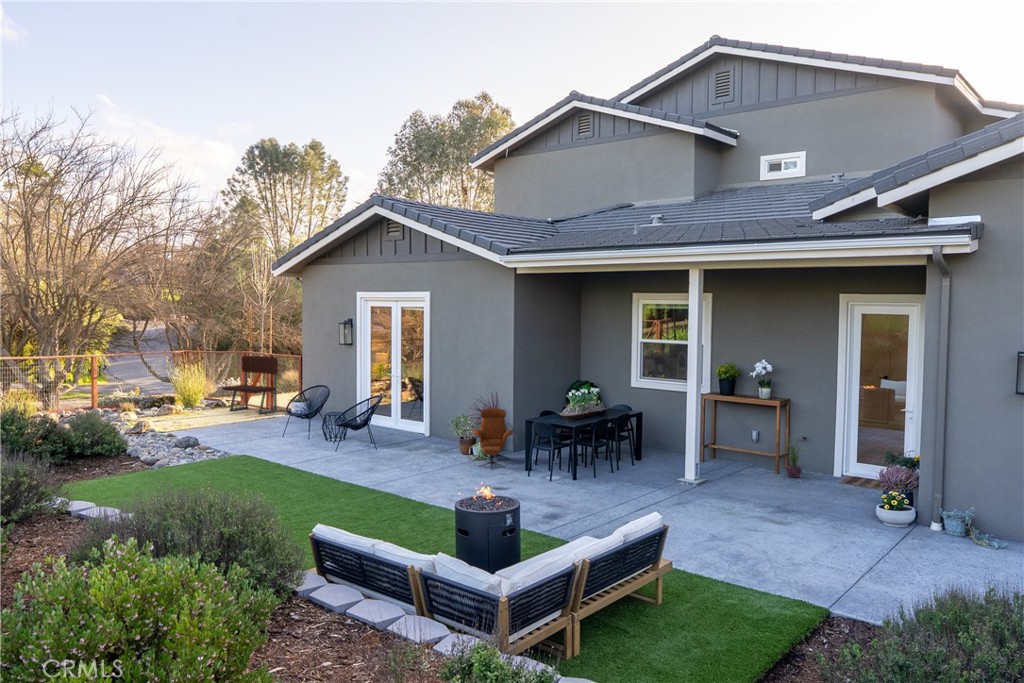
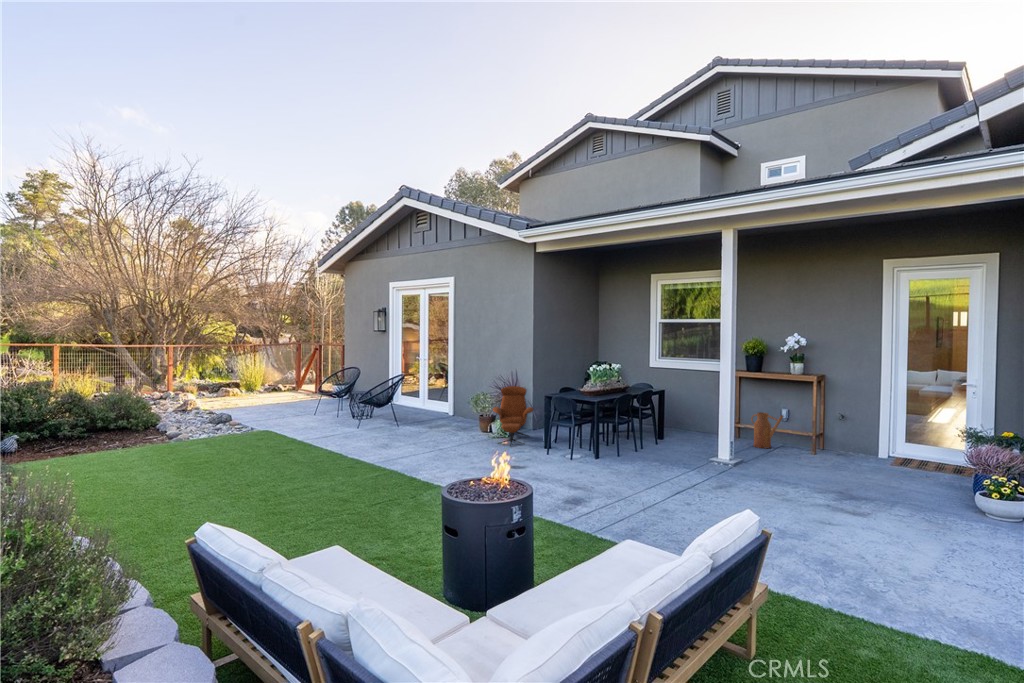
bench: present [222,356,278,414] -> none [274,345,323,397]
watering can: none [723,434,751,469] -> present [751,412,783,448]
decorative plant: present [785,438,806,478] -> none [807,414,863,459]

